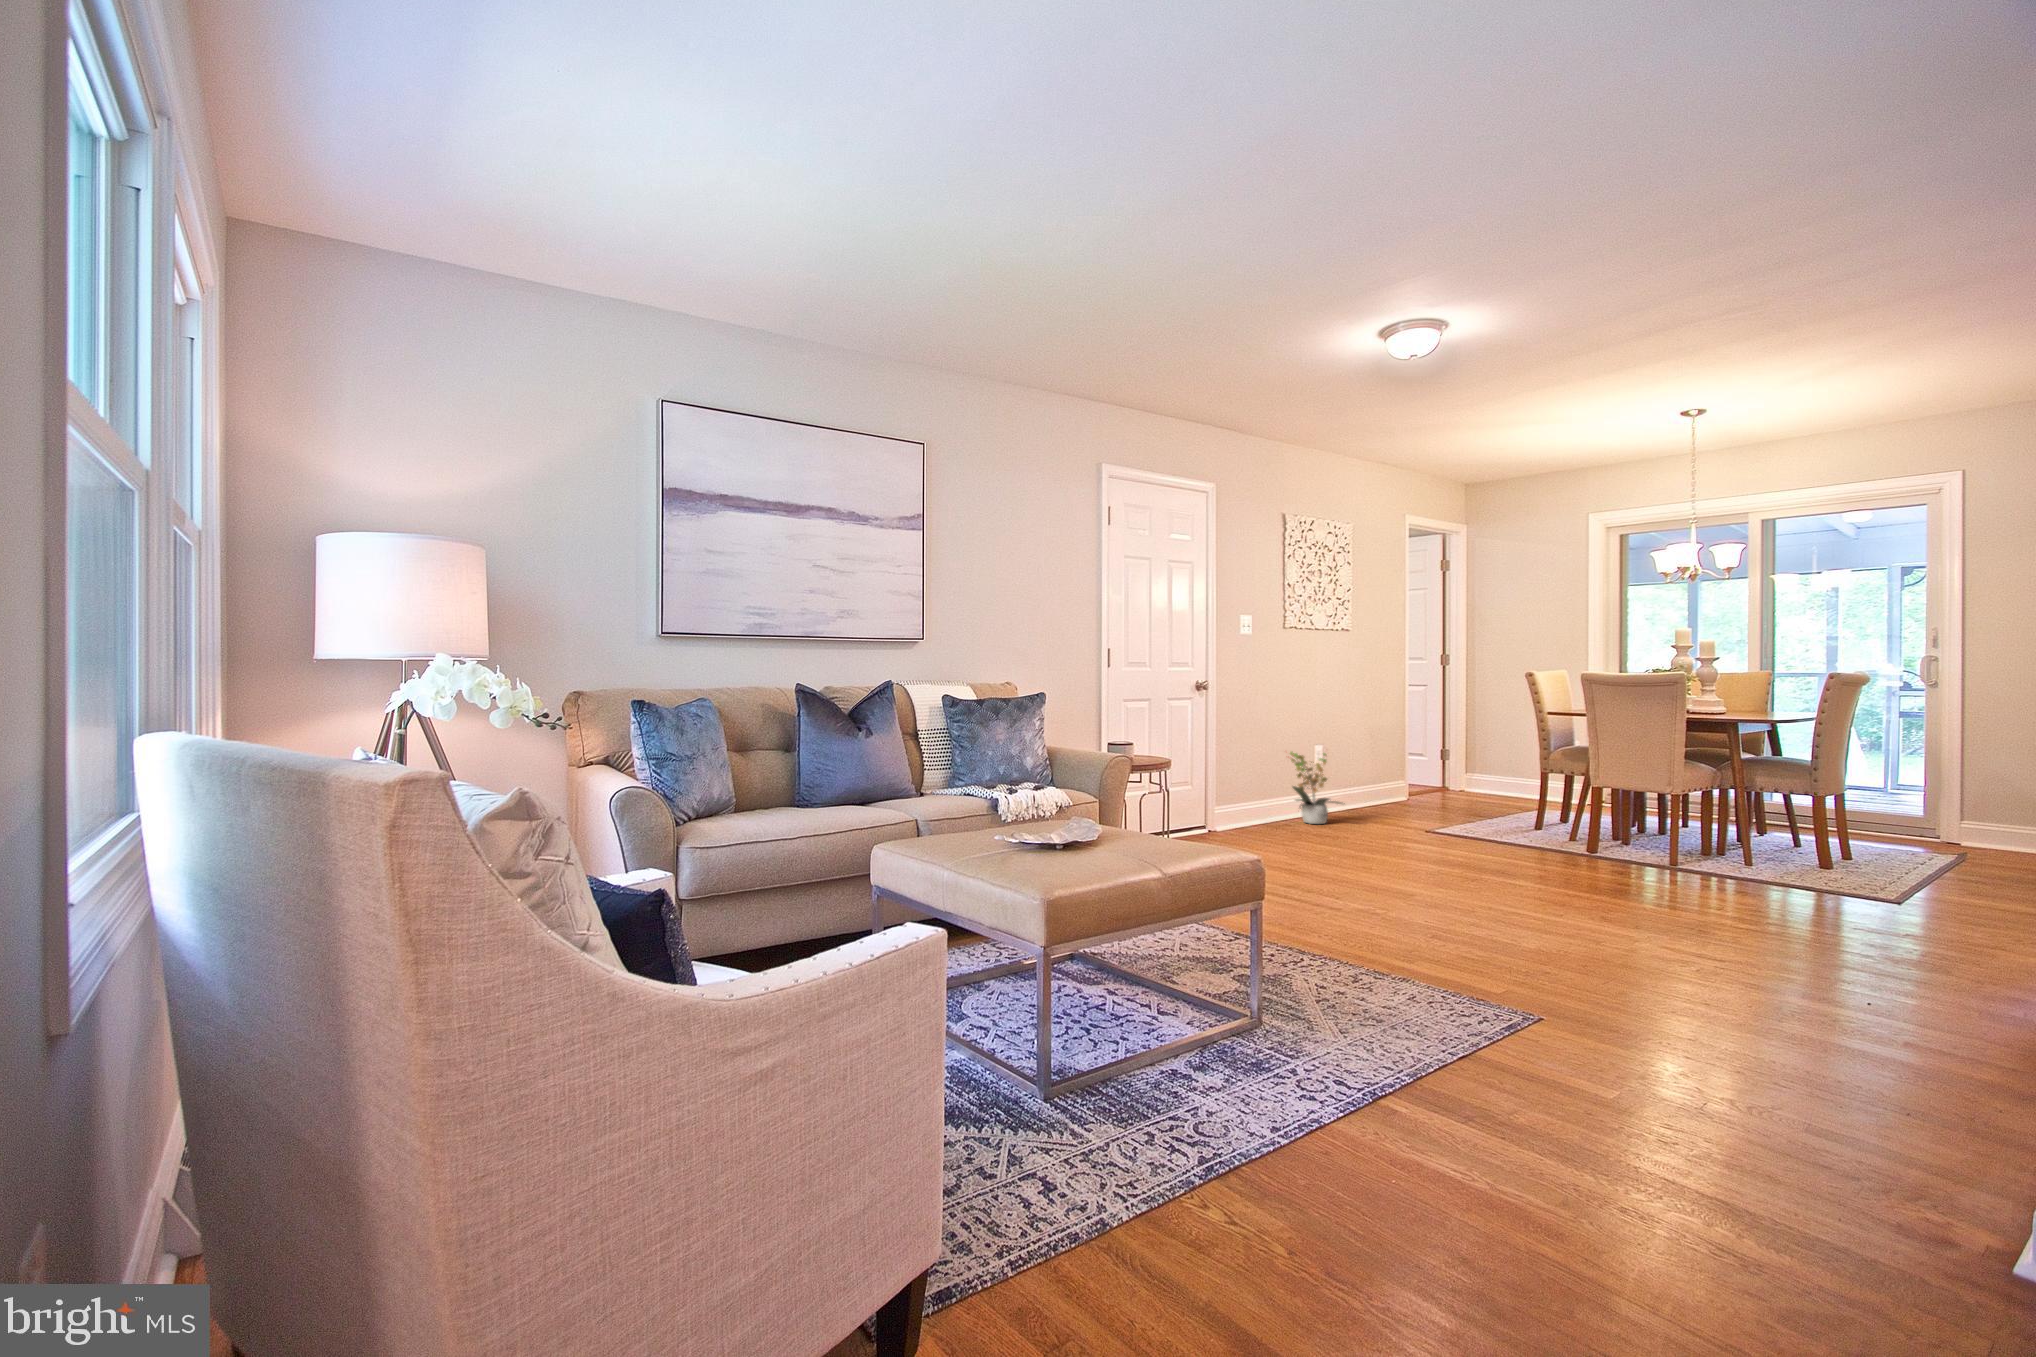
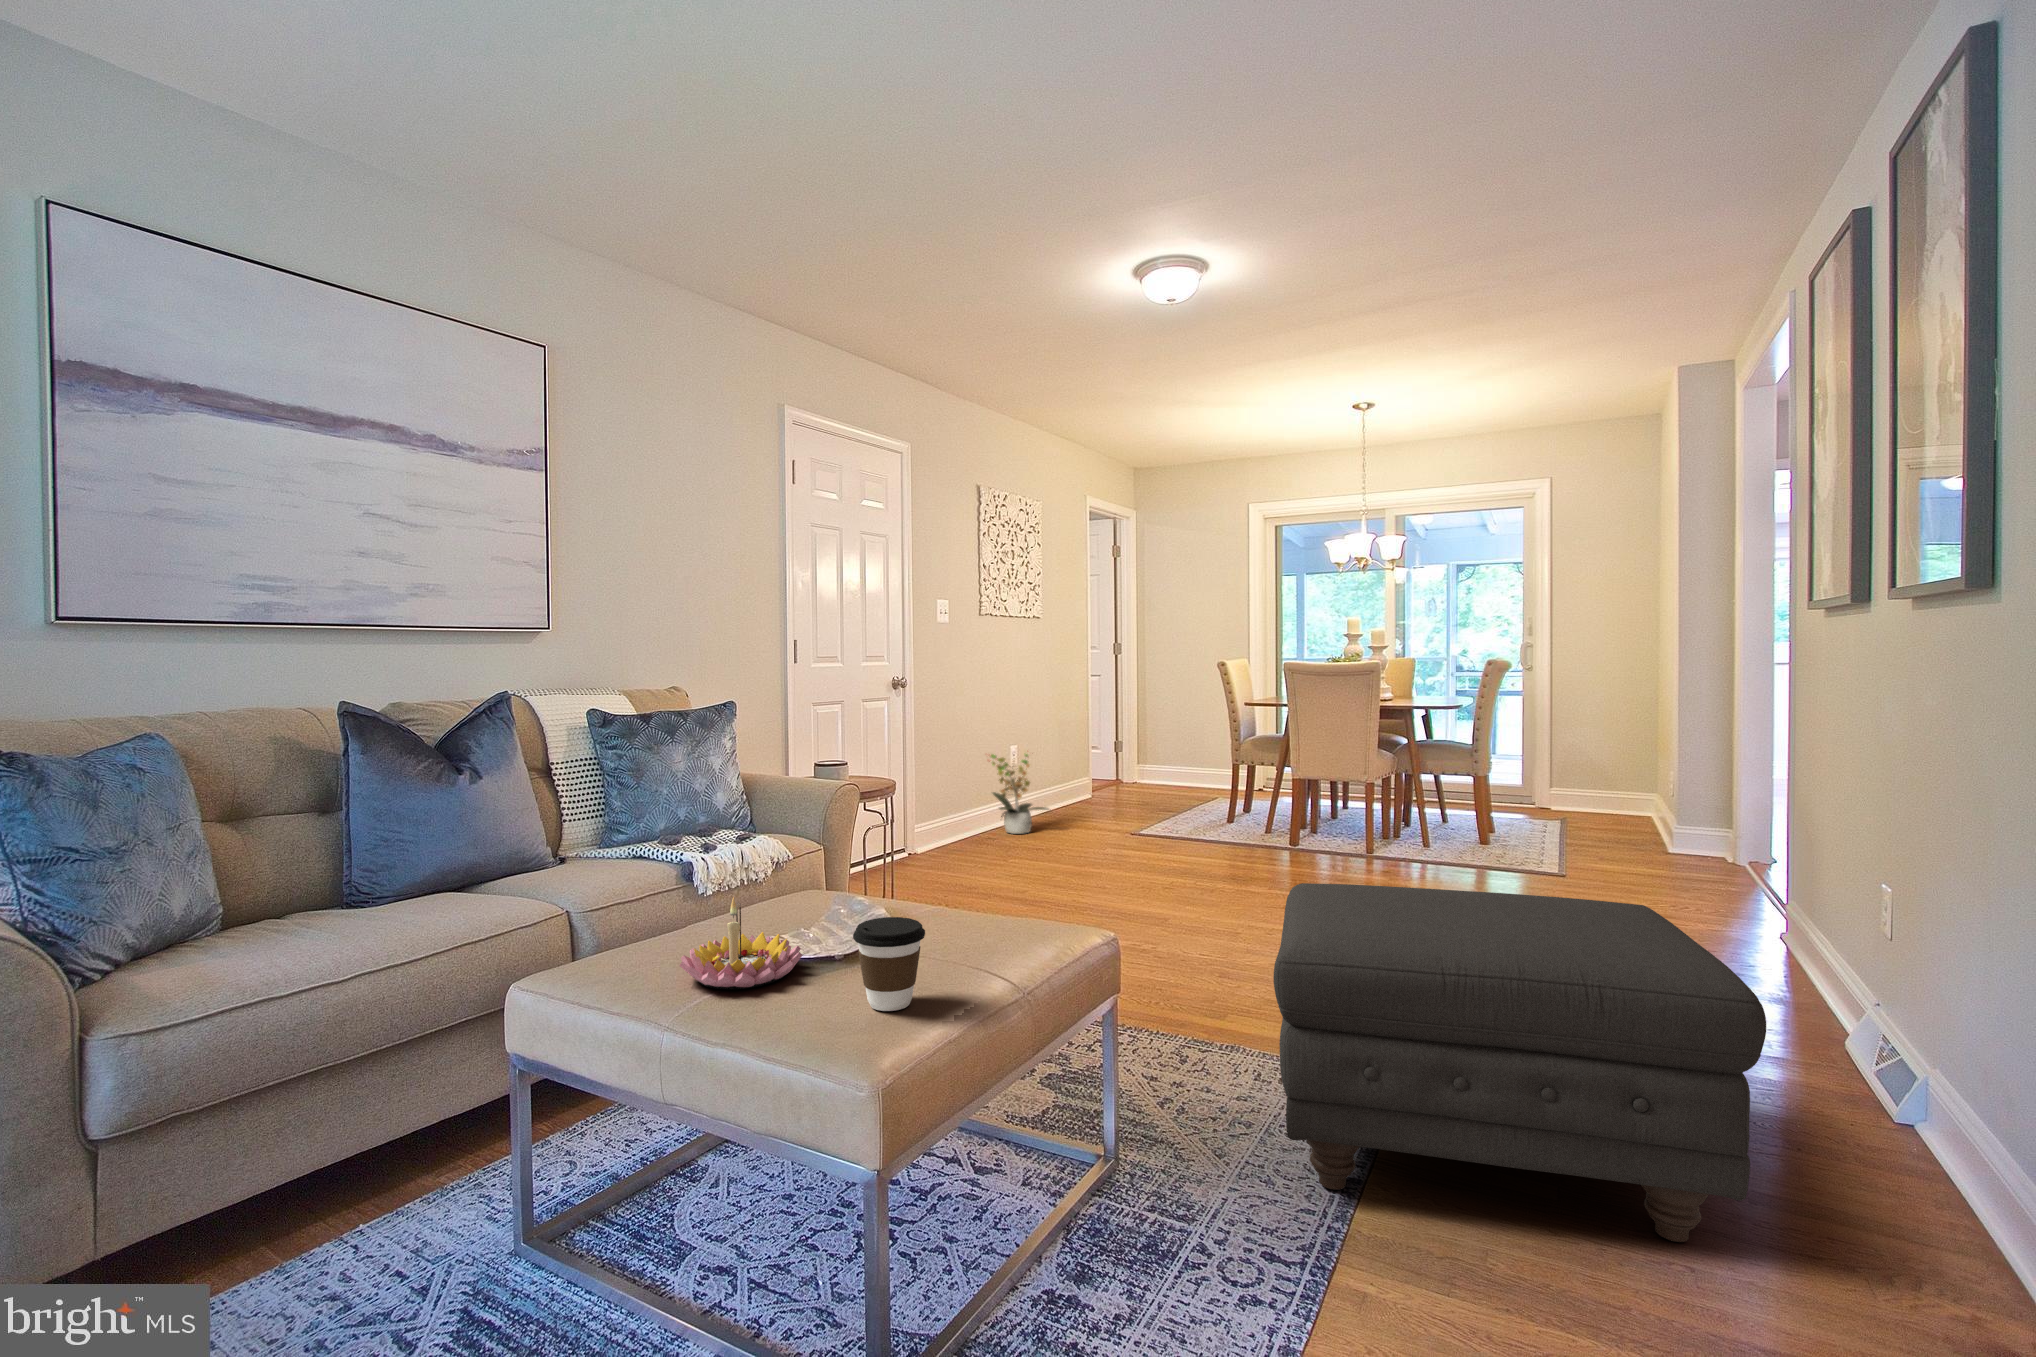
candle holder: none [959,800,1033,854] -> present [679,898,803,989]
coffee cup: none [1051,815,1095,870] -> present [853,917,925,1011]
ottoman: none [1367,841,1768,1133] -> present [1273,883,1766,1242]

